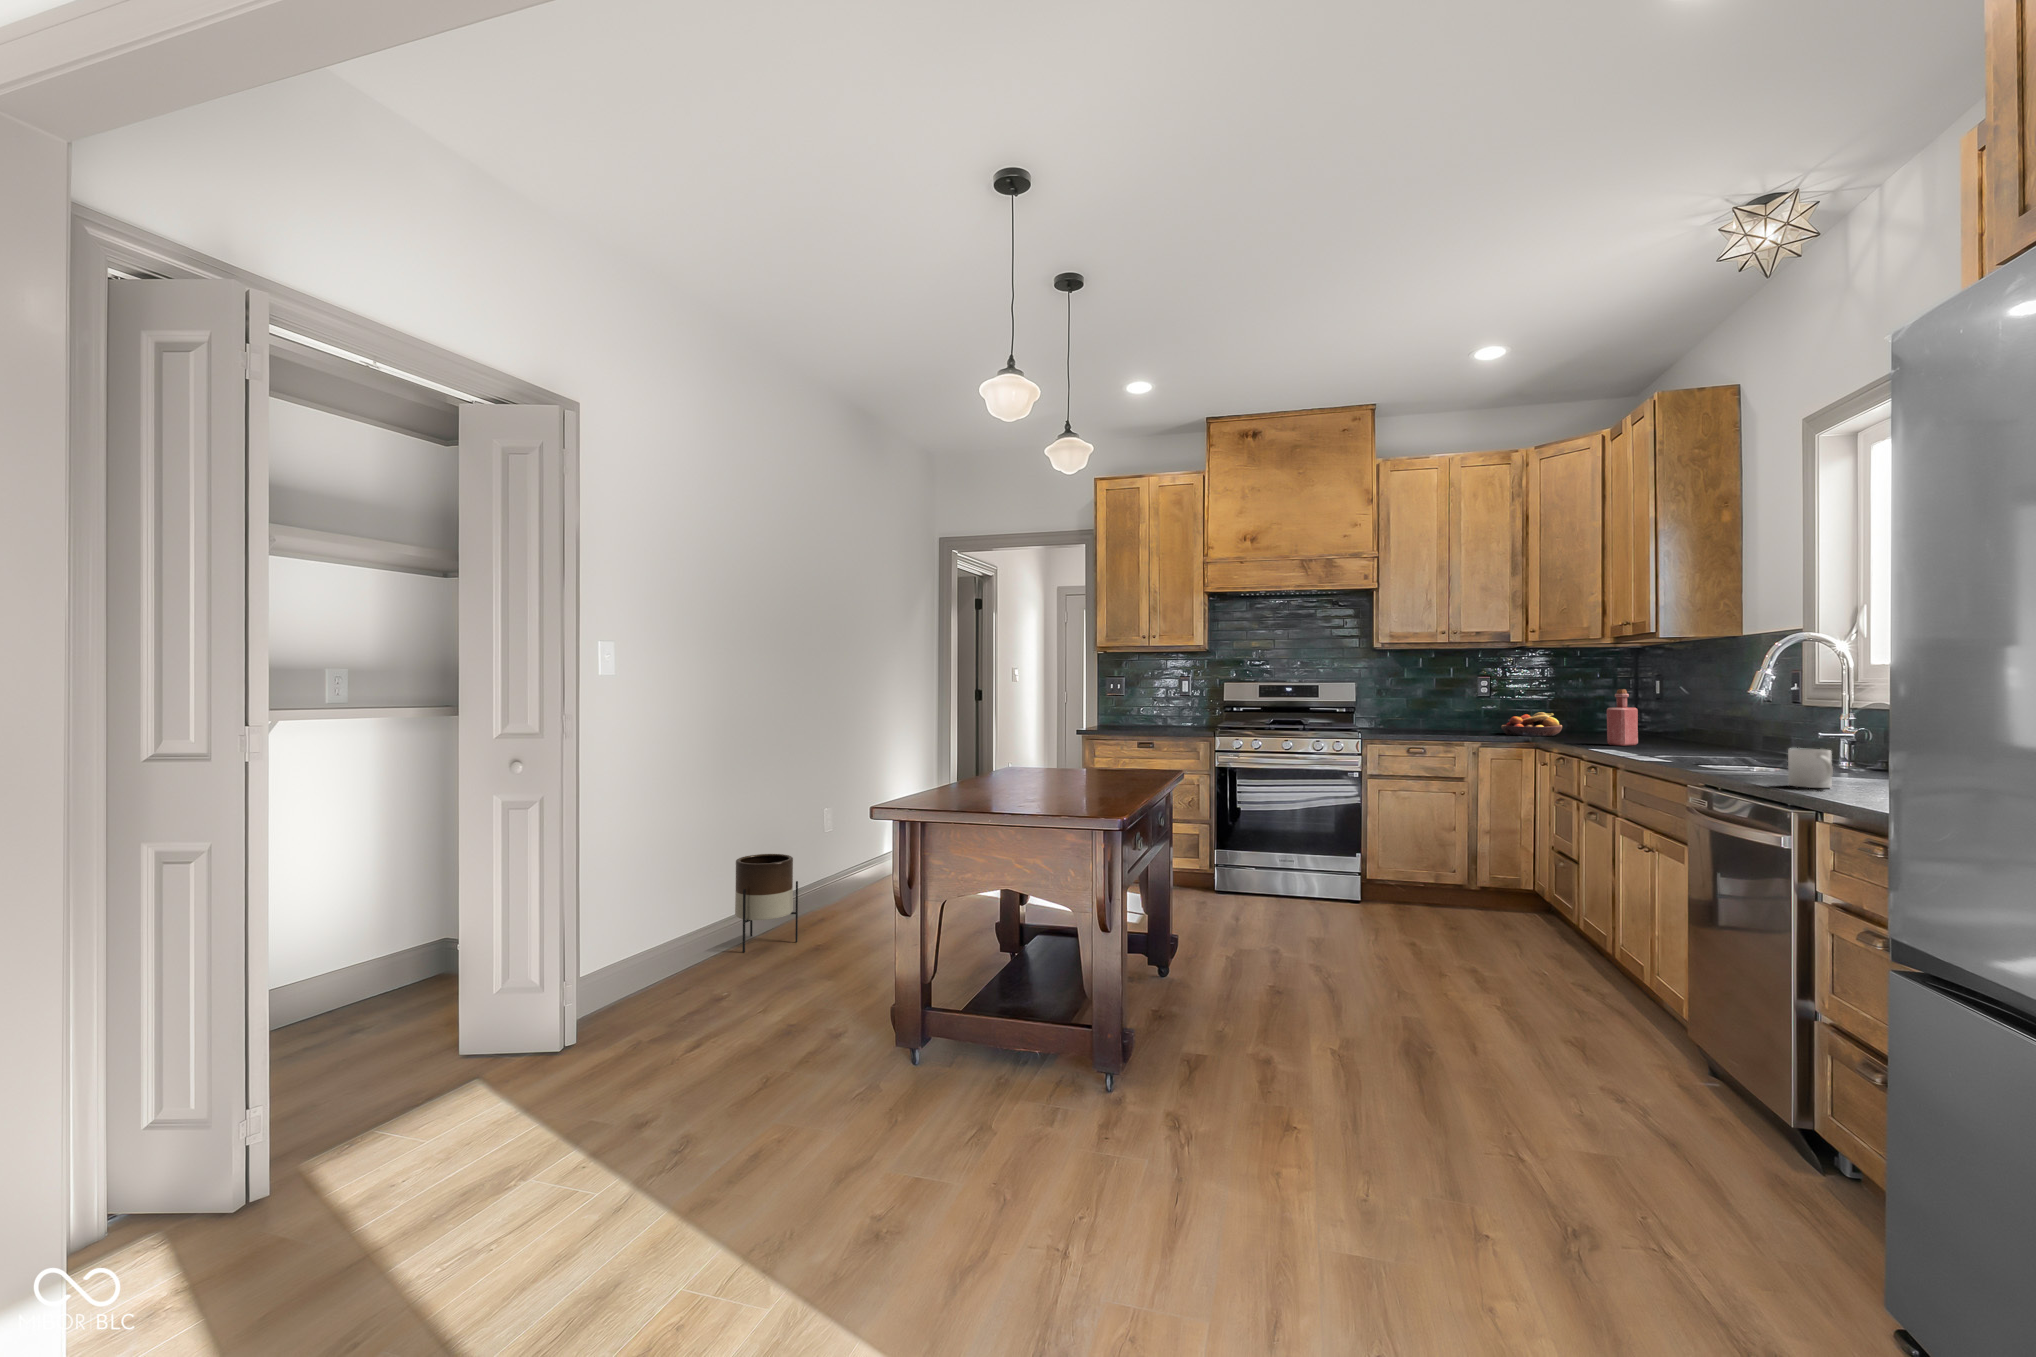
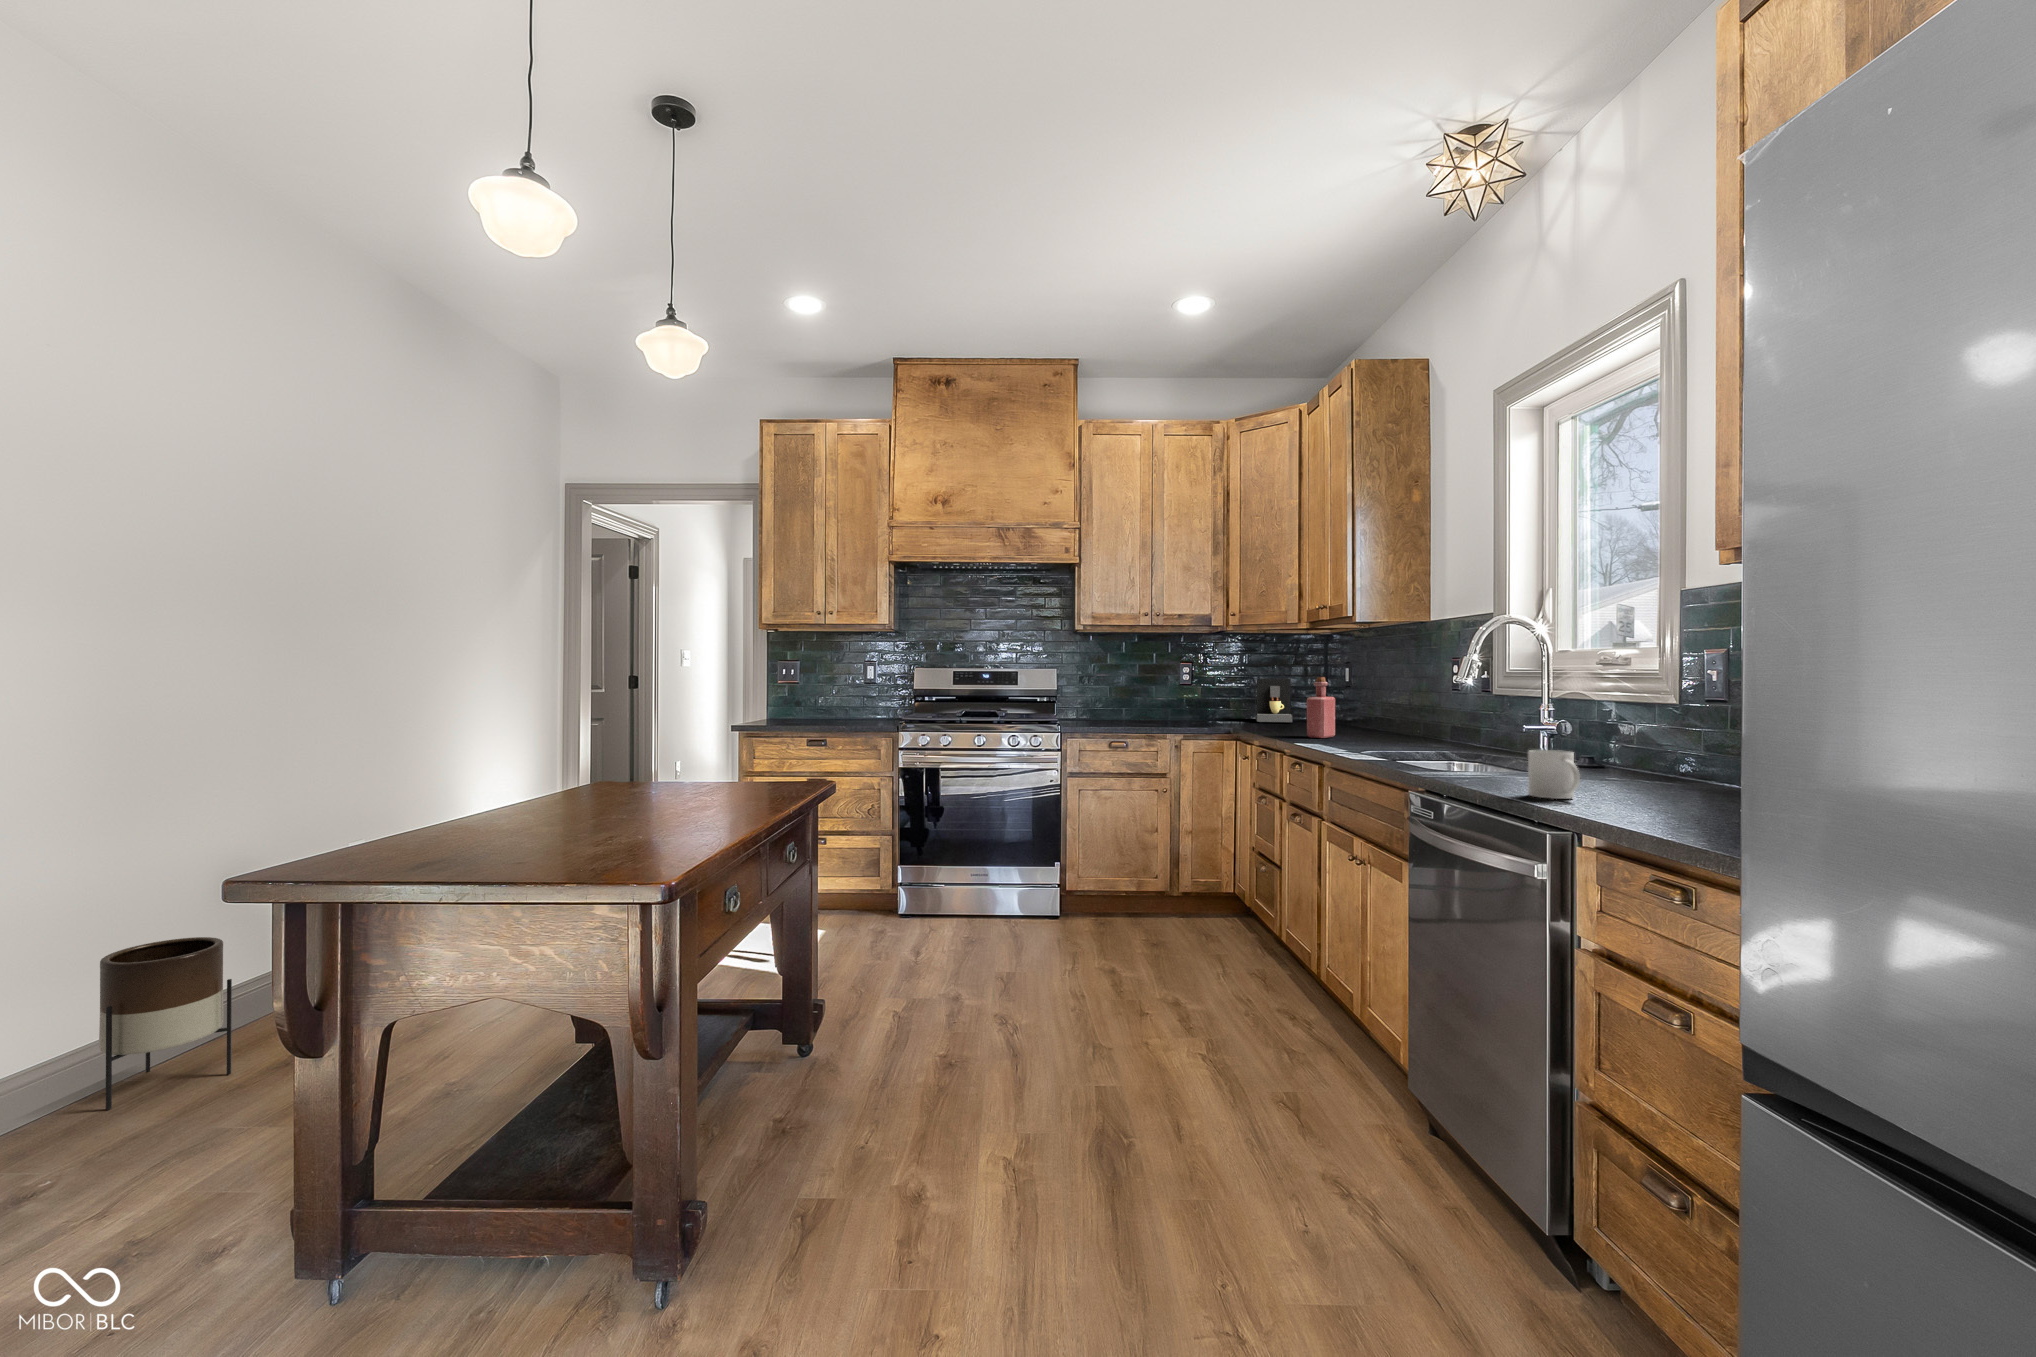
coffee maker: none [1560,691,1599,733] -> present [1256,679,1292,722]
fruit bowl: present [1501,712,1562,736] -> none [1202,701,1260,727]

